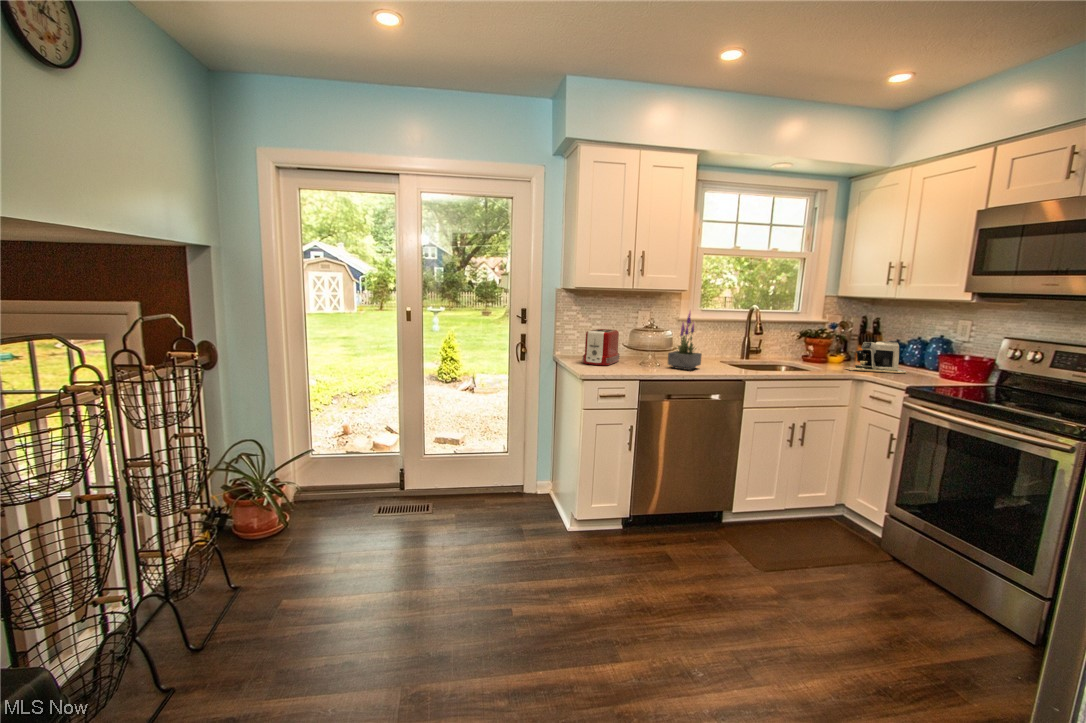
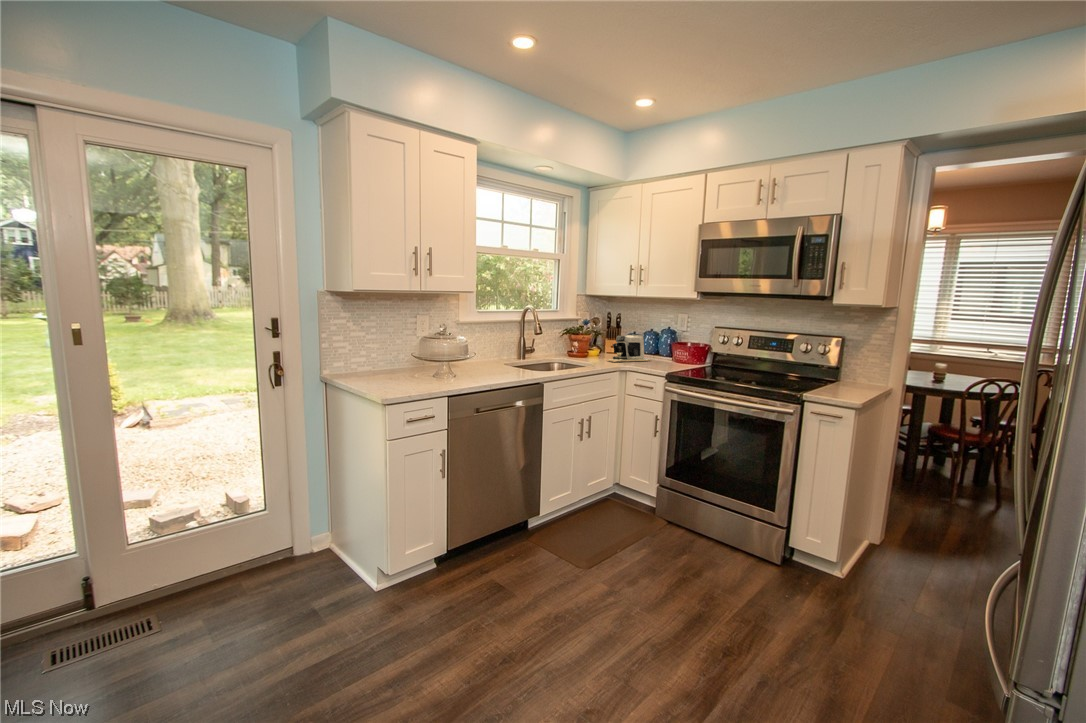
potted plant: present [668,311,702,370] -> none [467,313,499,378]
toaster: present [582,329,620,365] -> none [368,339,409,383]

